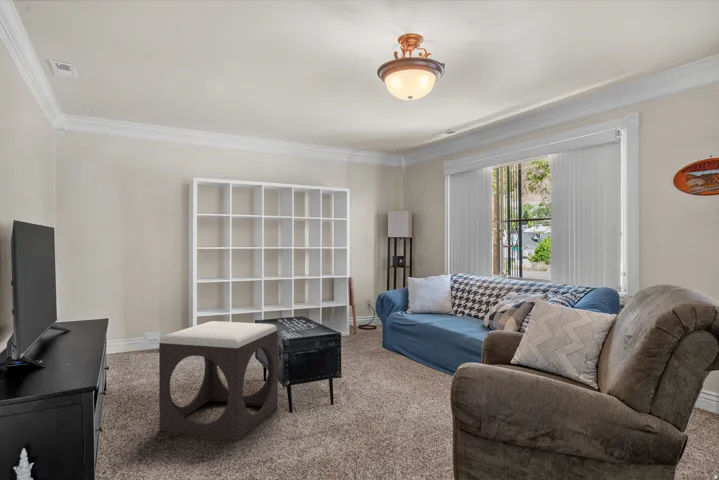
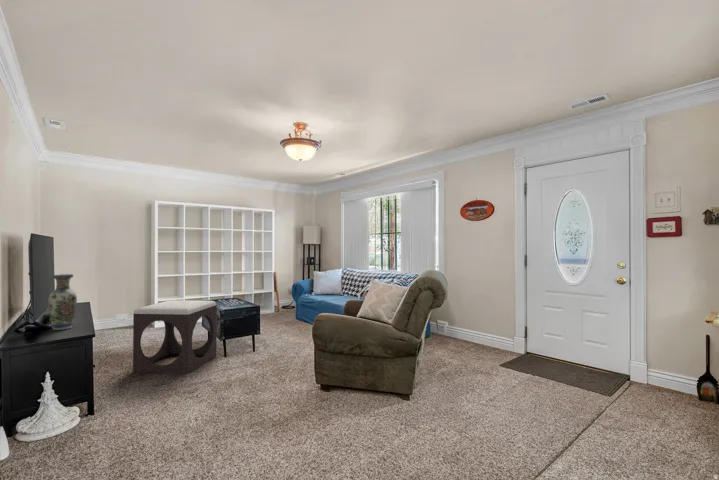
vase: none [30,285,71,374] -> present [48,274,77,330]

